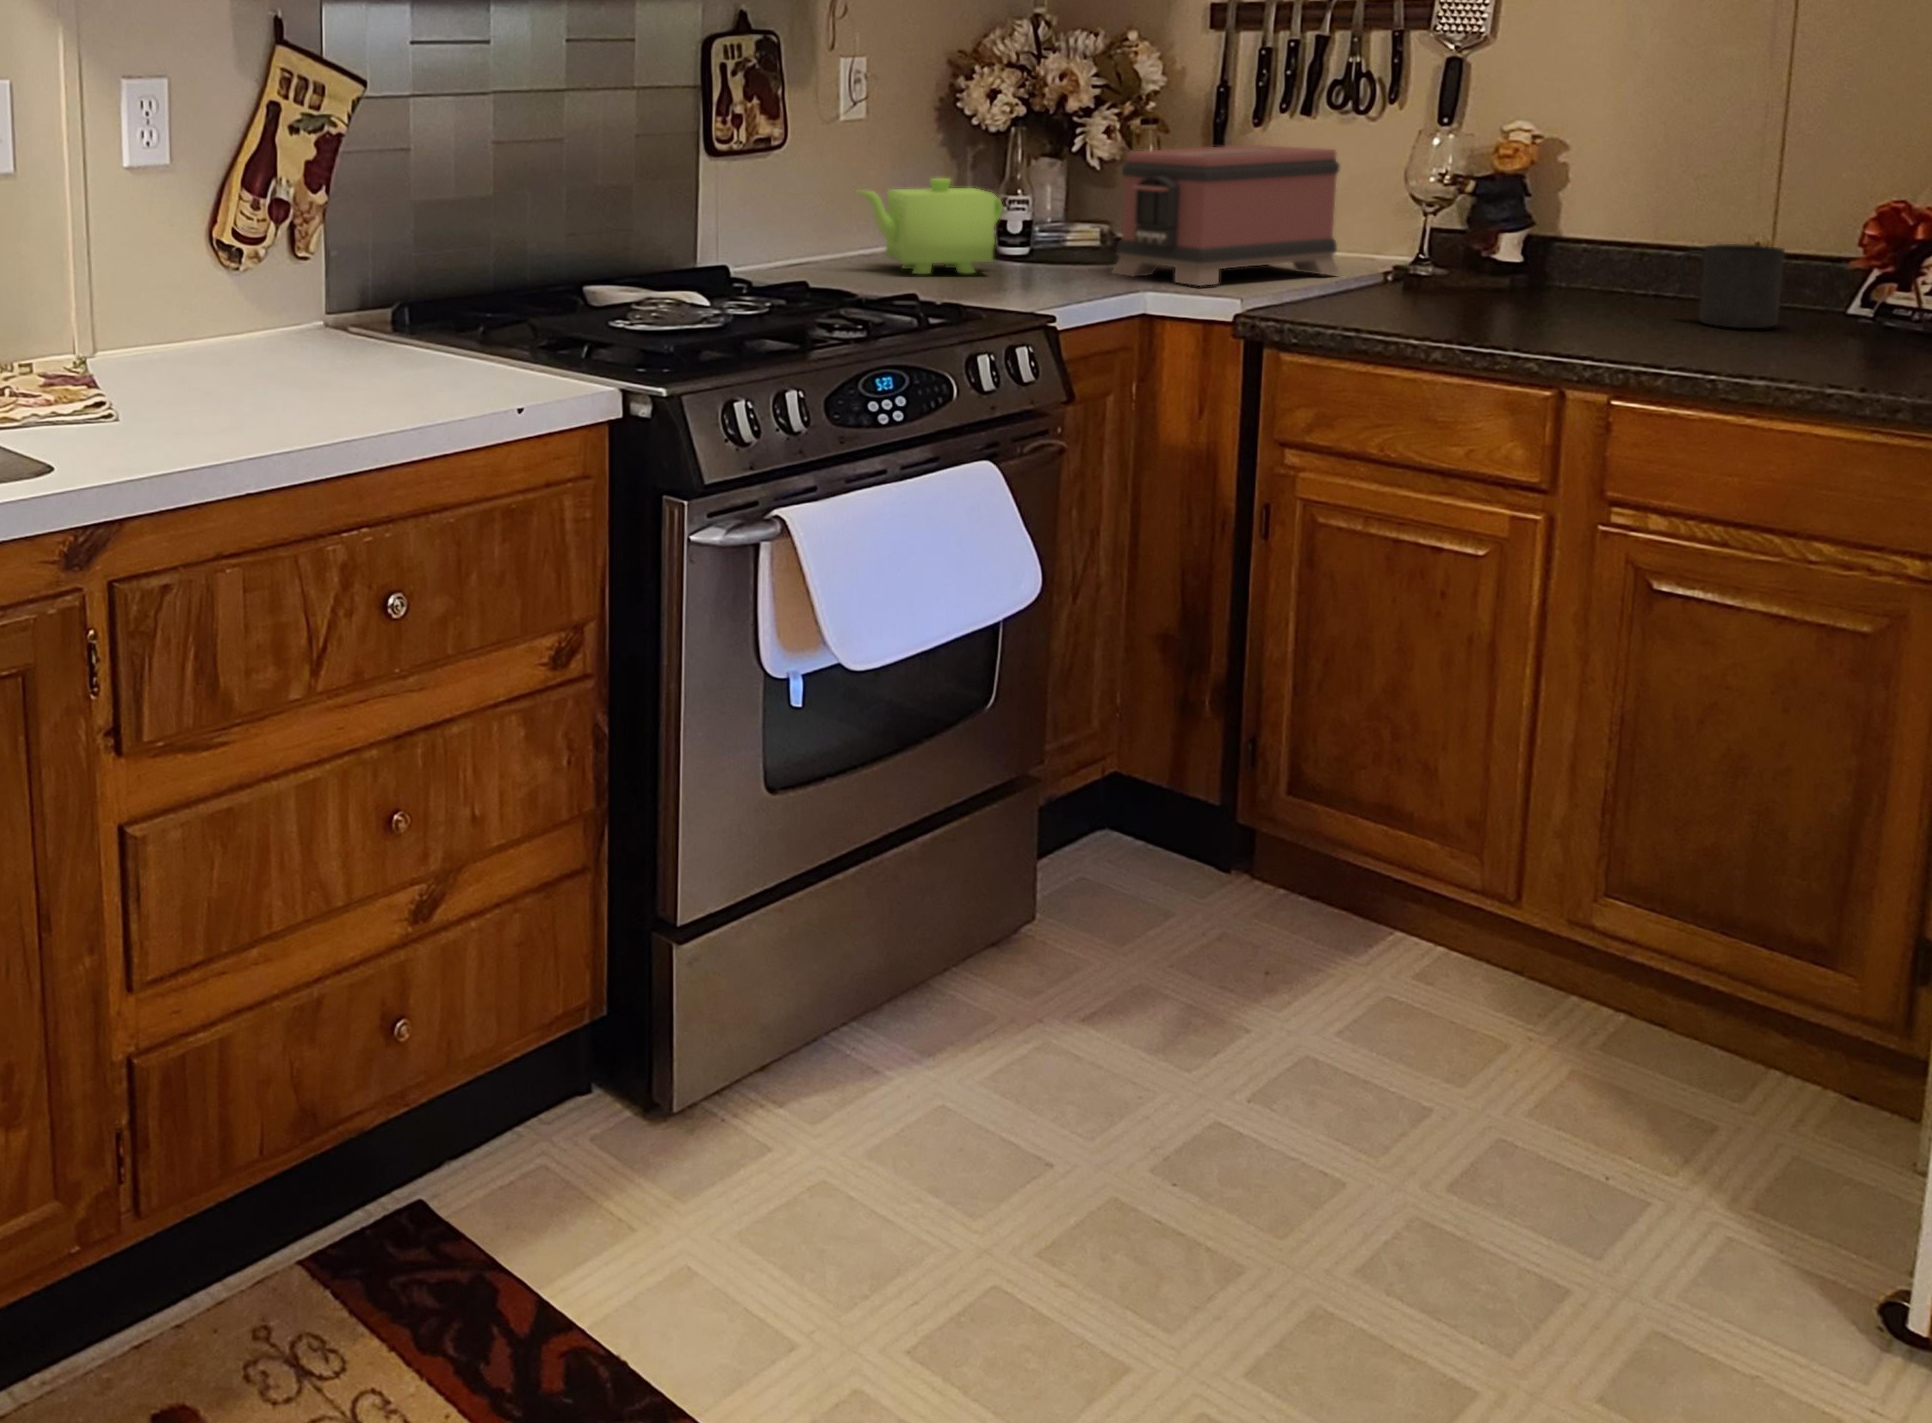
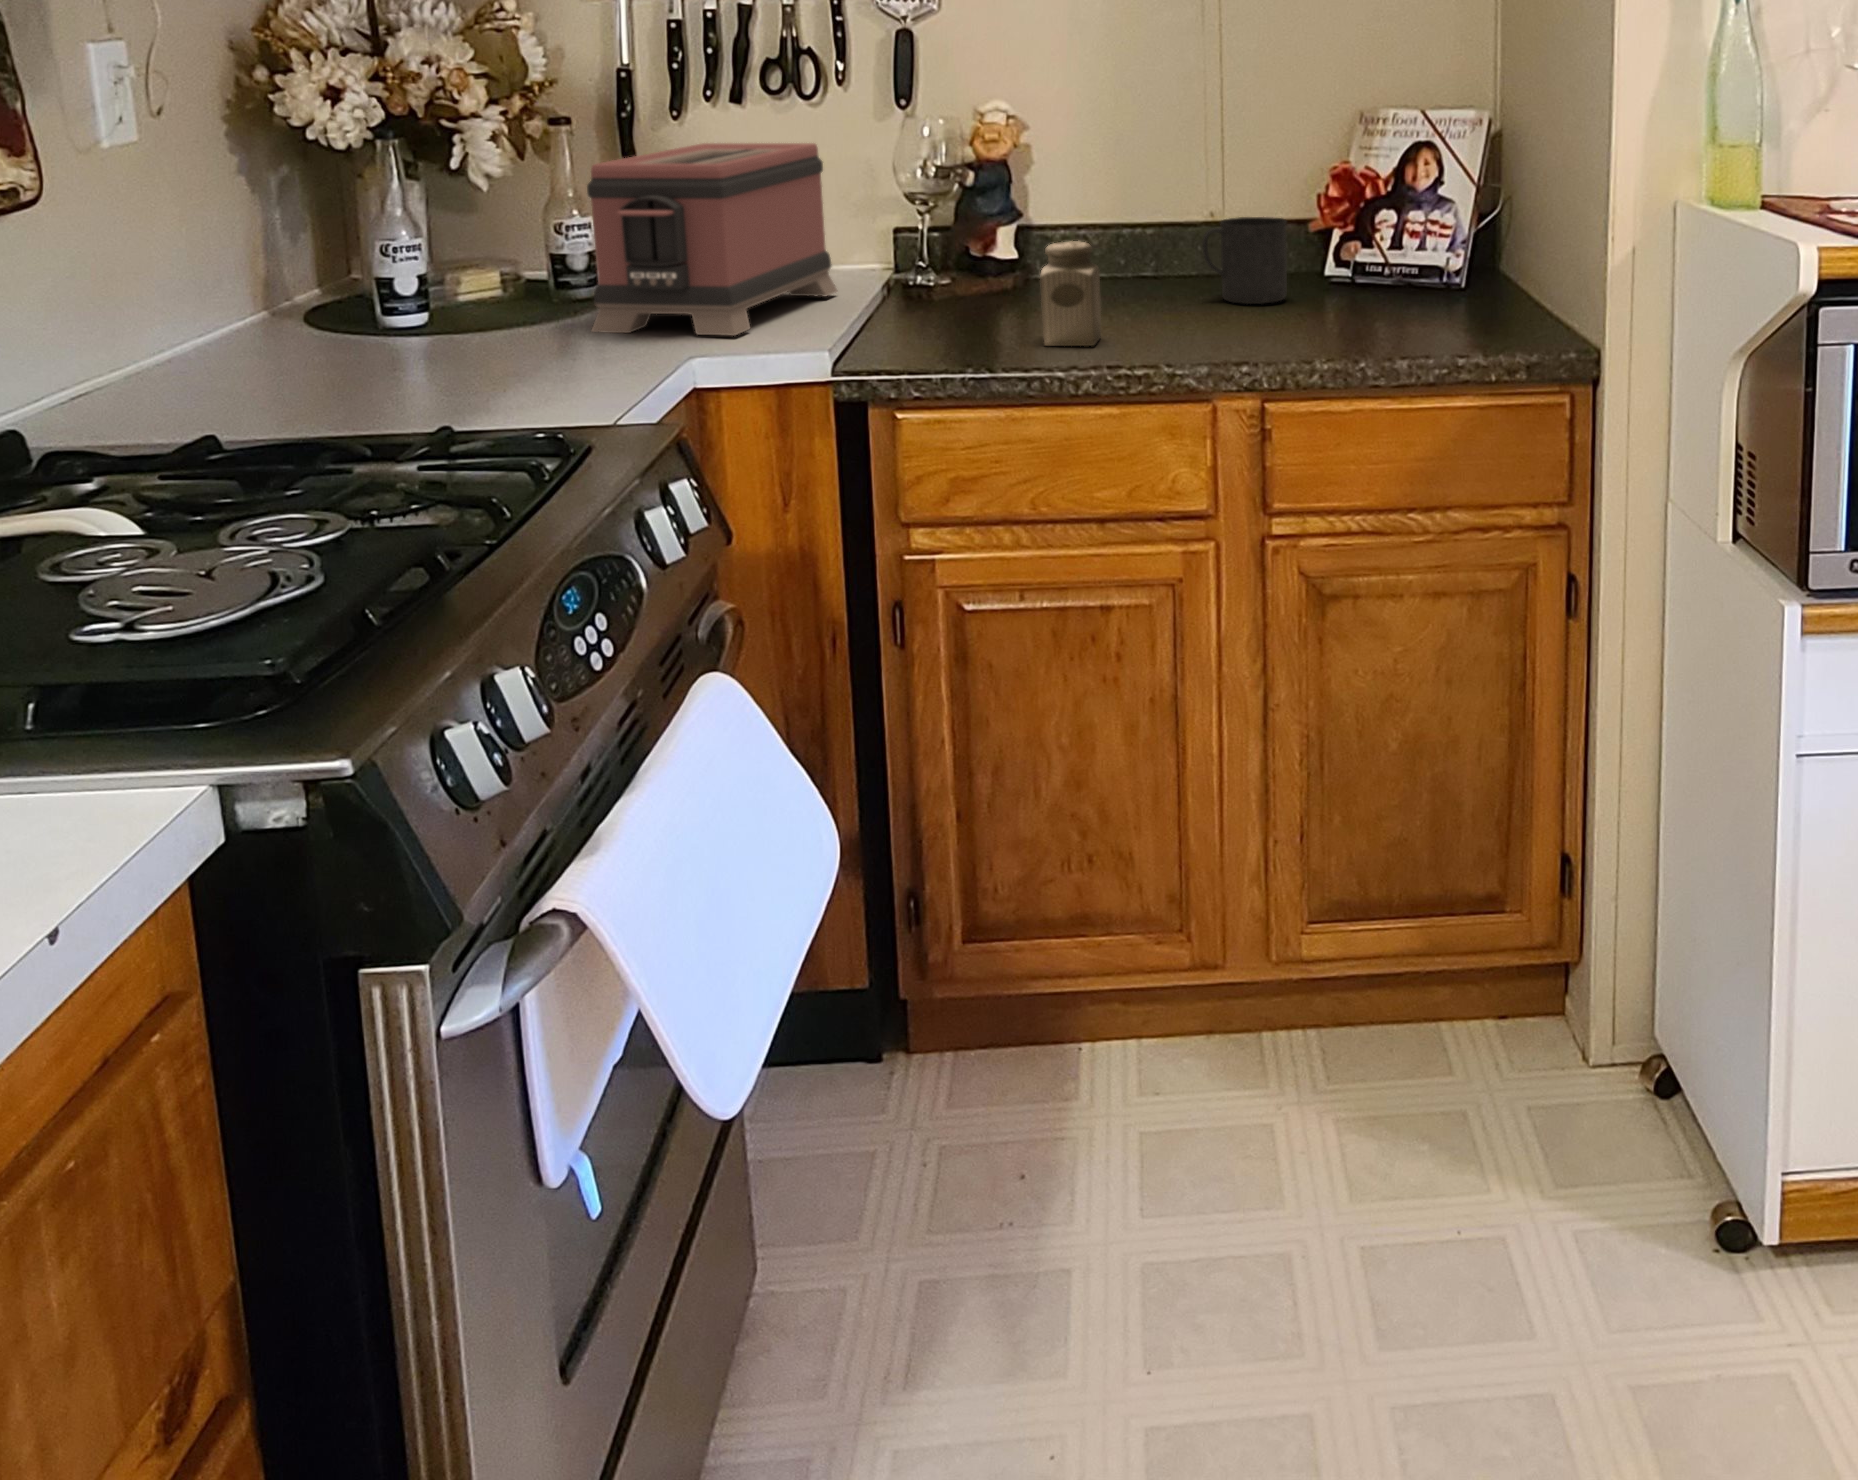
teapot: present [859,178,1003,274] -> none [204,225,450,381]
salt shaker: none [1431,238,1501,327] -> present [1040,241,1101,346]

